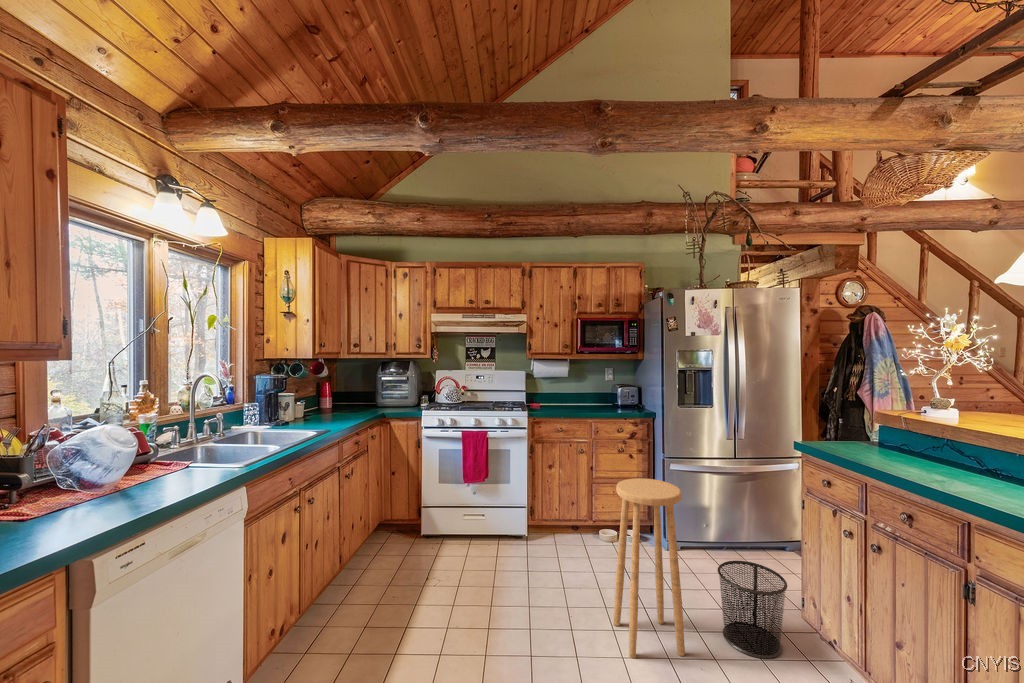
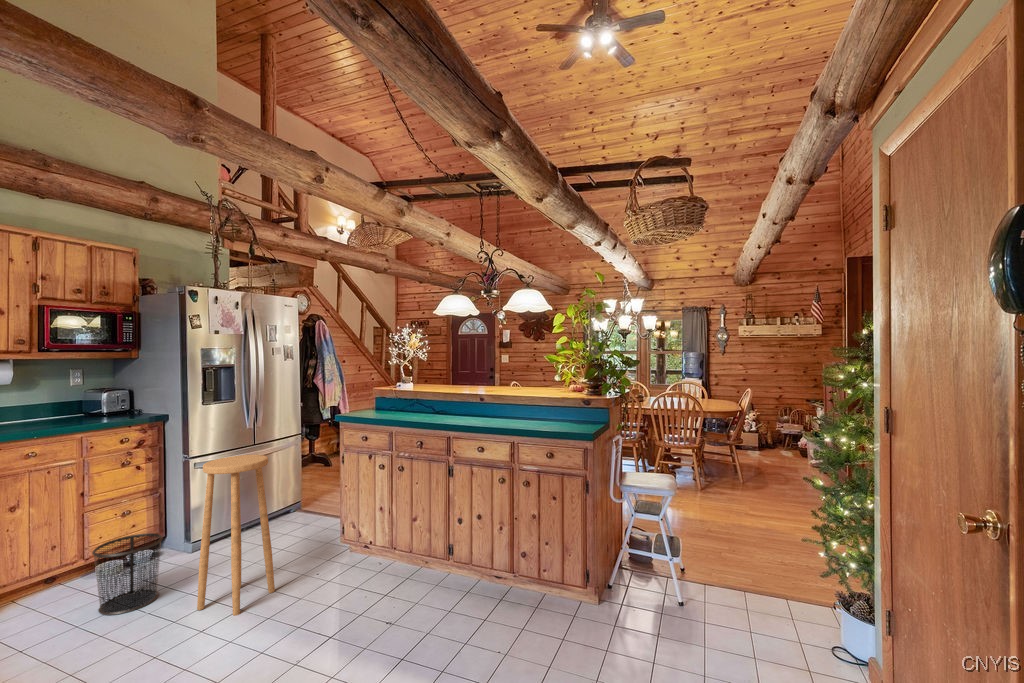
waste bin: present [718,561,787,659] -> present [92,533,163,615]

